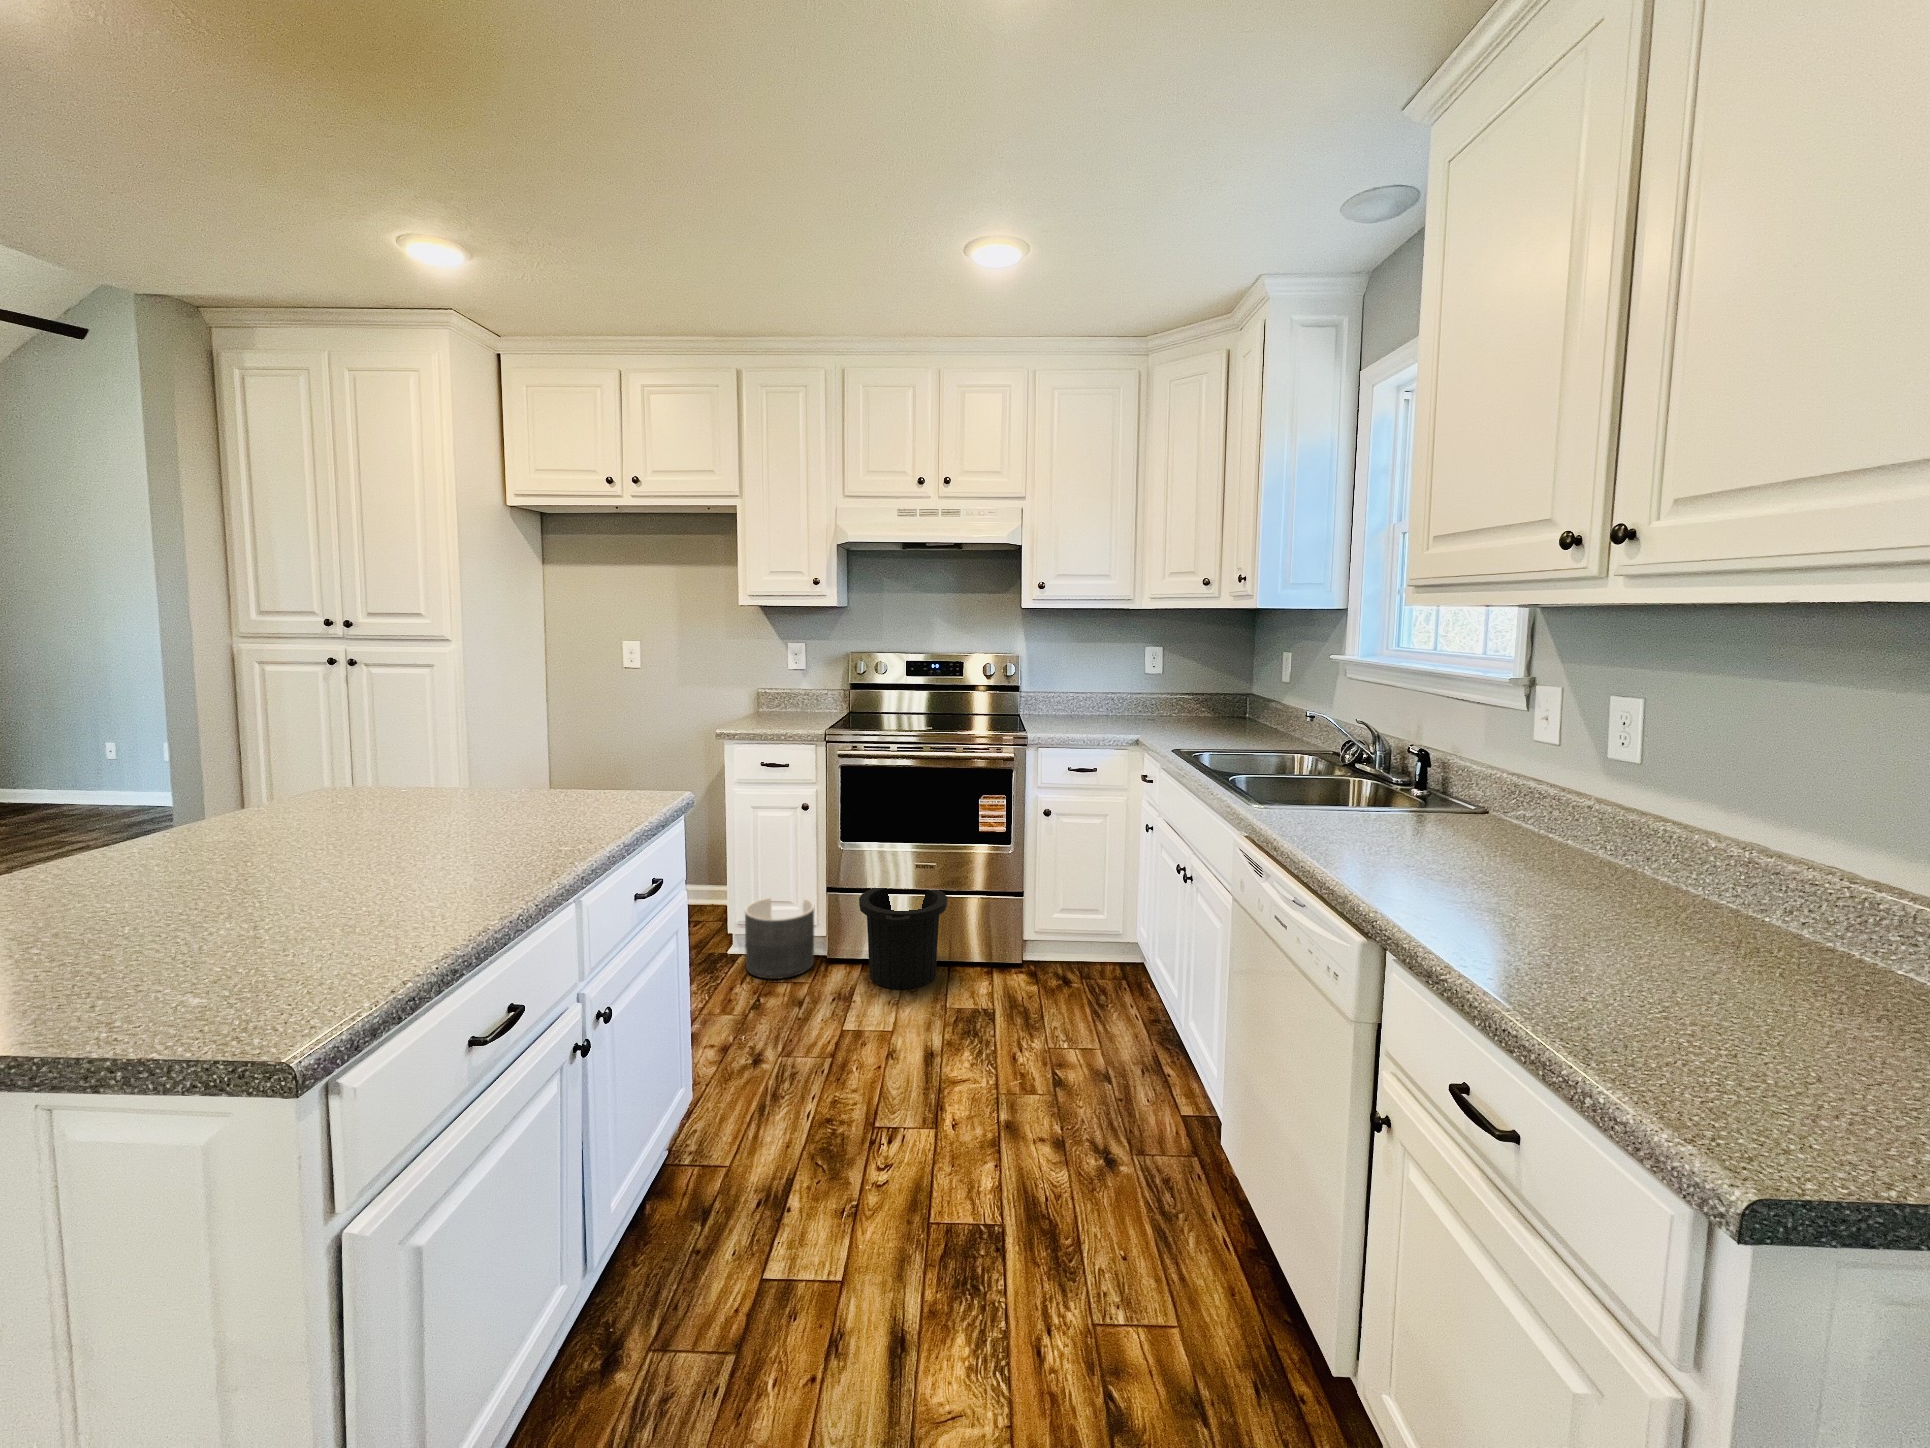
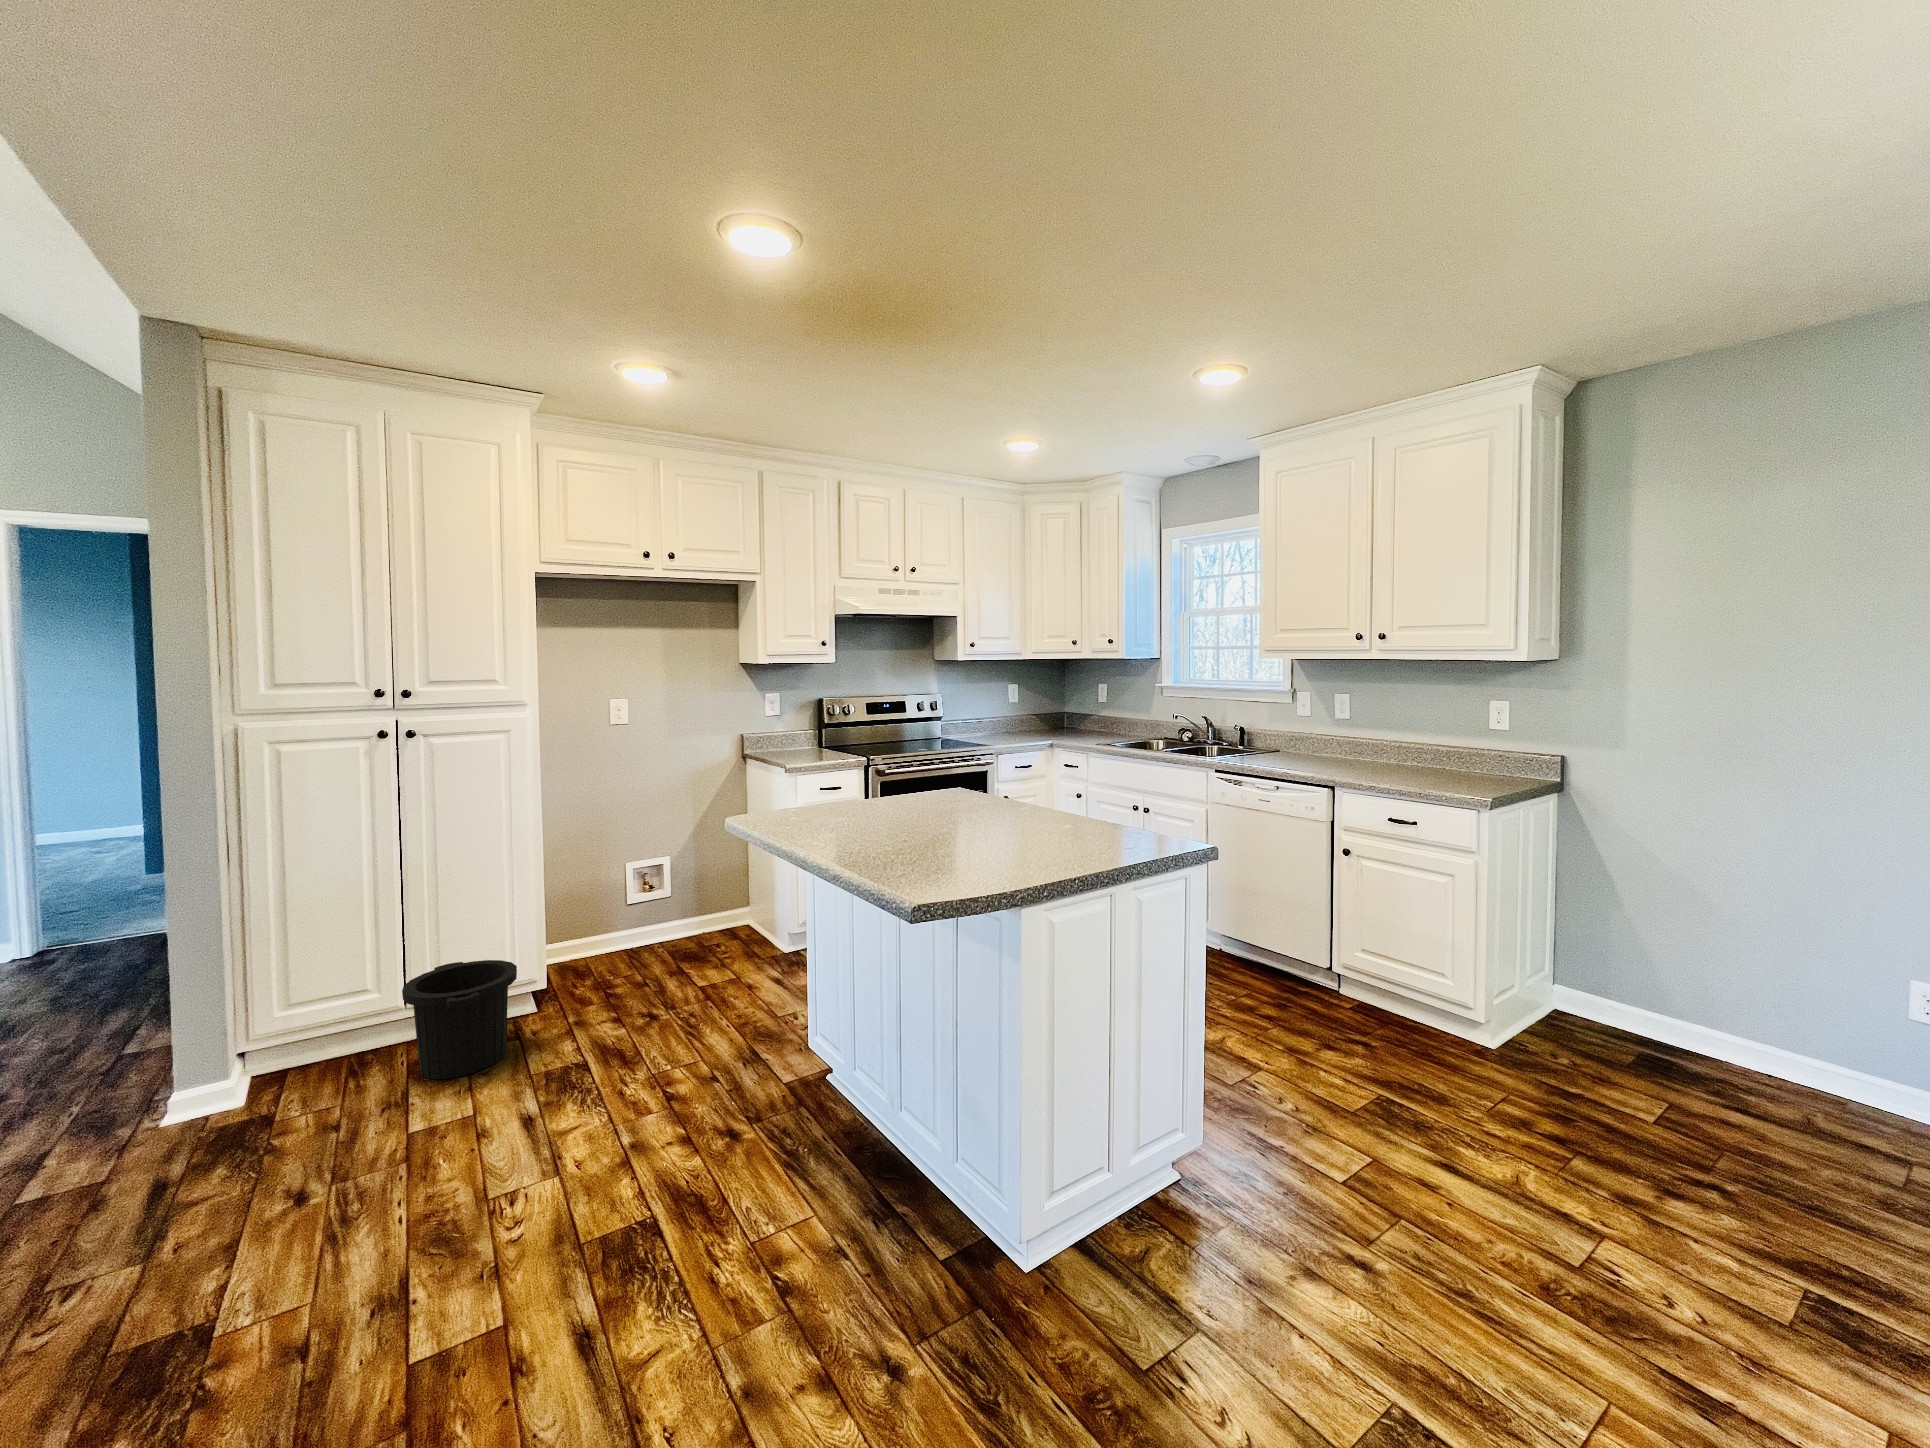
planter: present [745,898,814,979] -> none [222,1012,334,1122]

